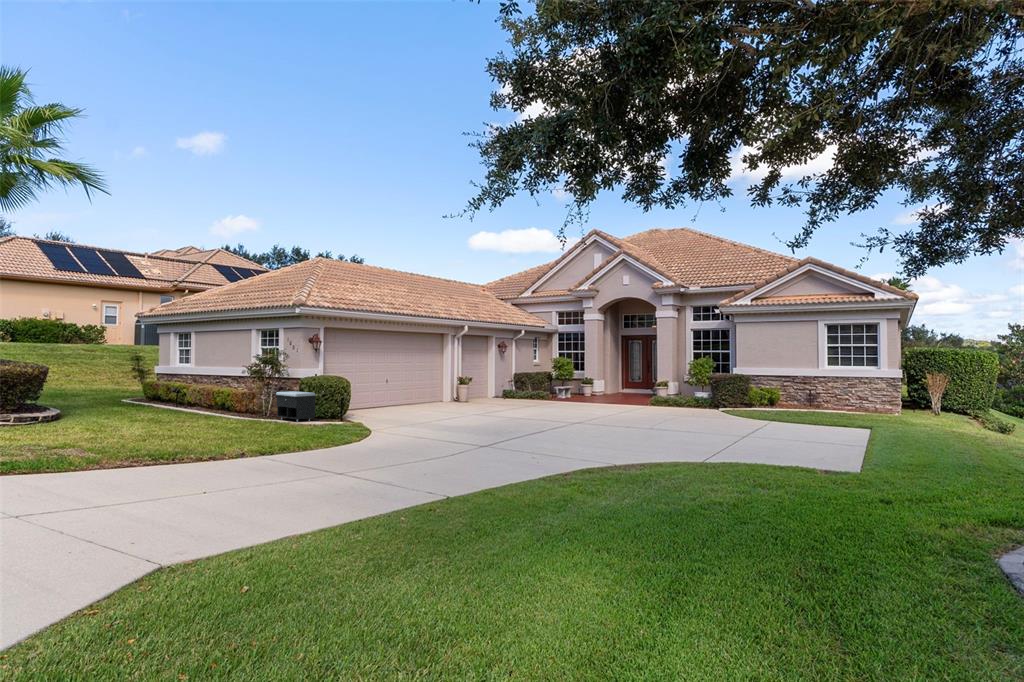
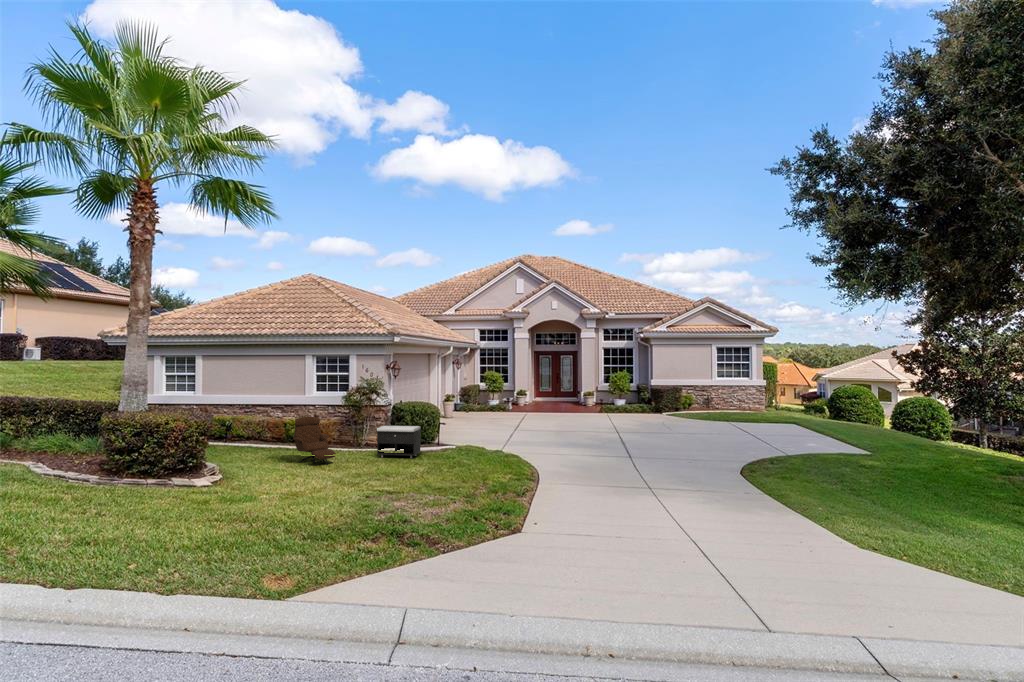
lounge chair: none [214,380,248,420] -> present [293,417,336,465]

